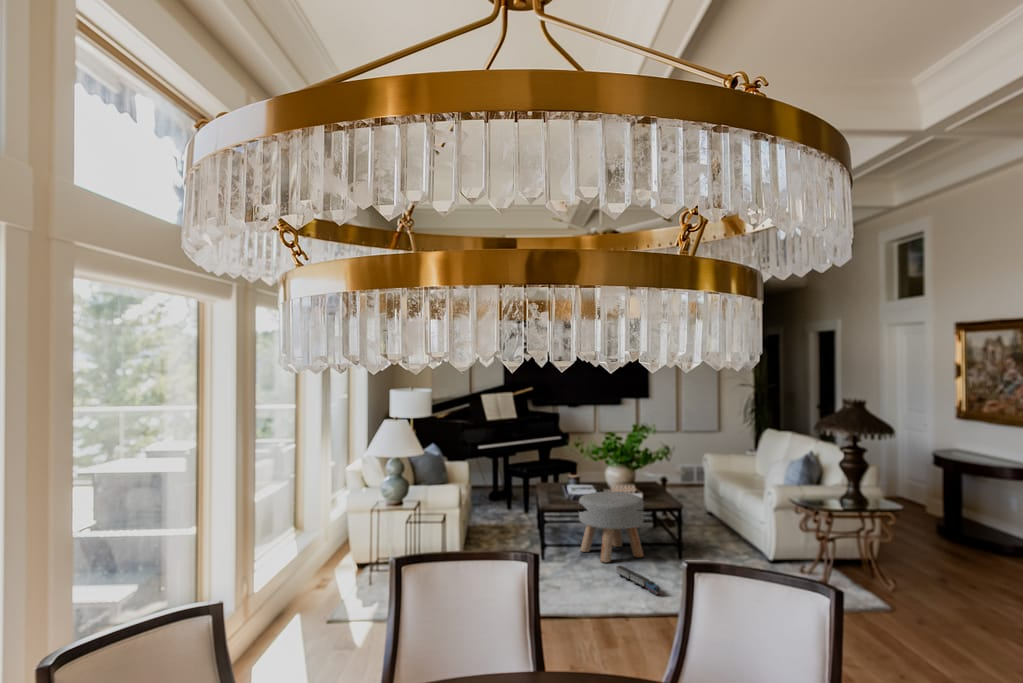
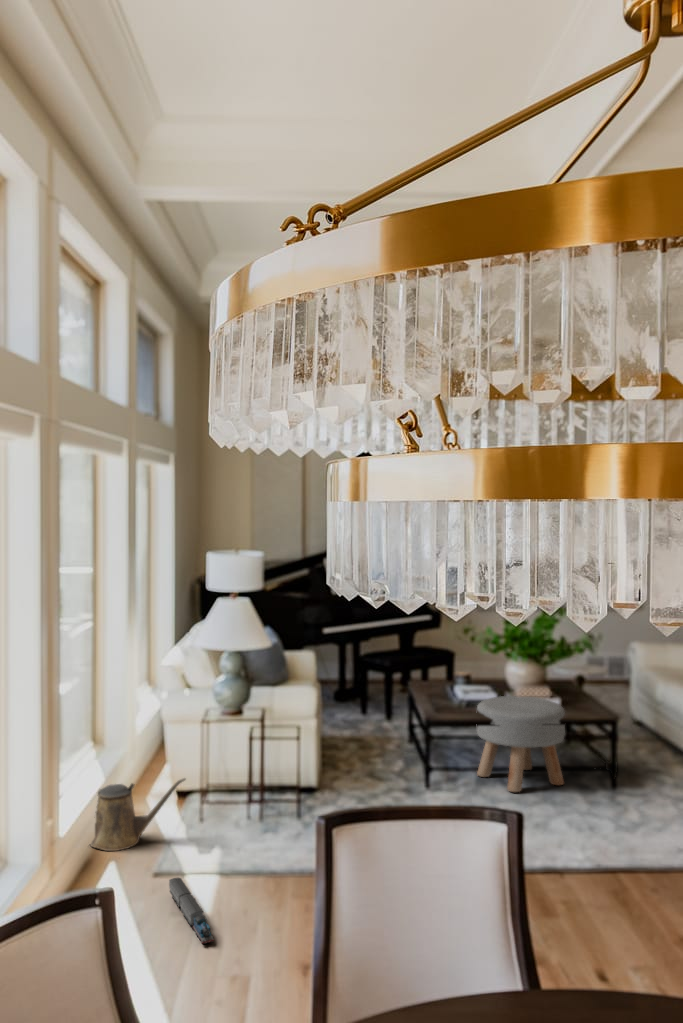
watering can: none [276,551,356,605] -> present [90,778,186,851]
toy train: present [616,565,662,595] -> present [169,878,213,944]

